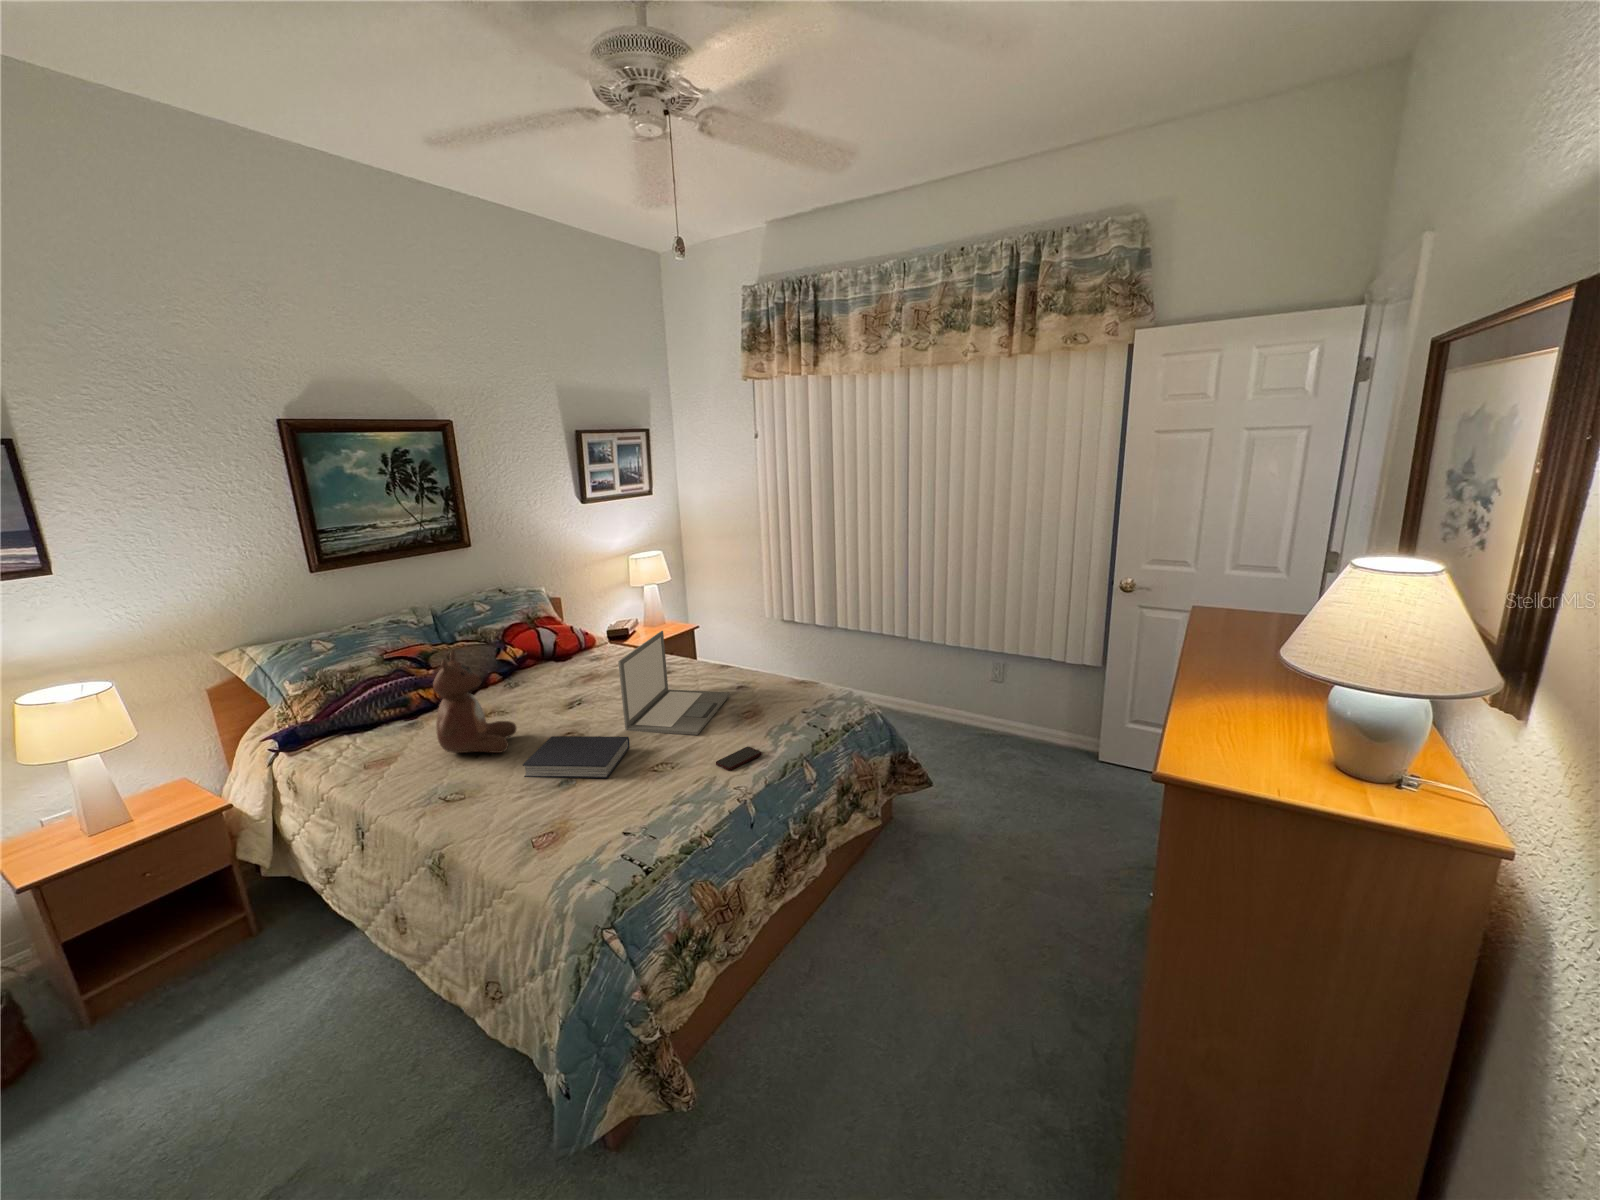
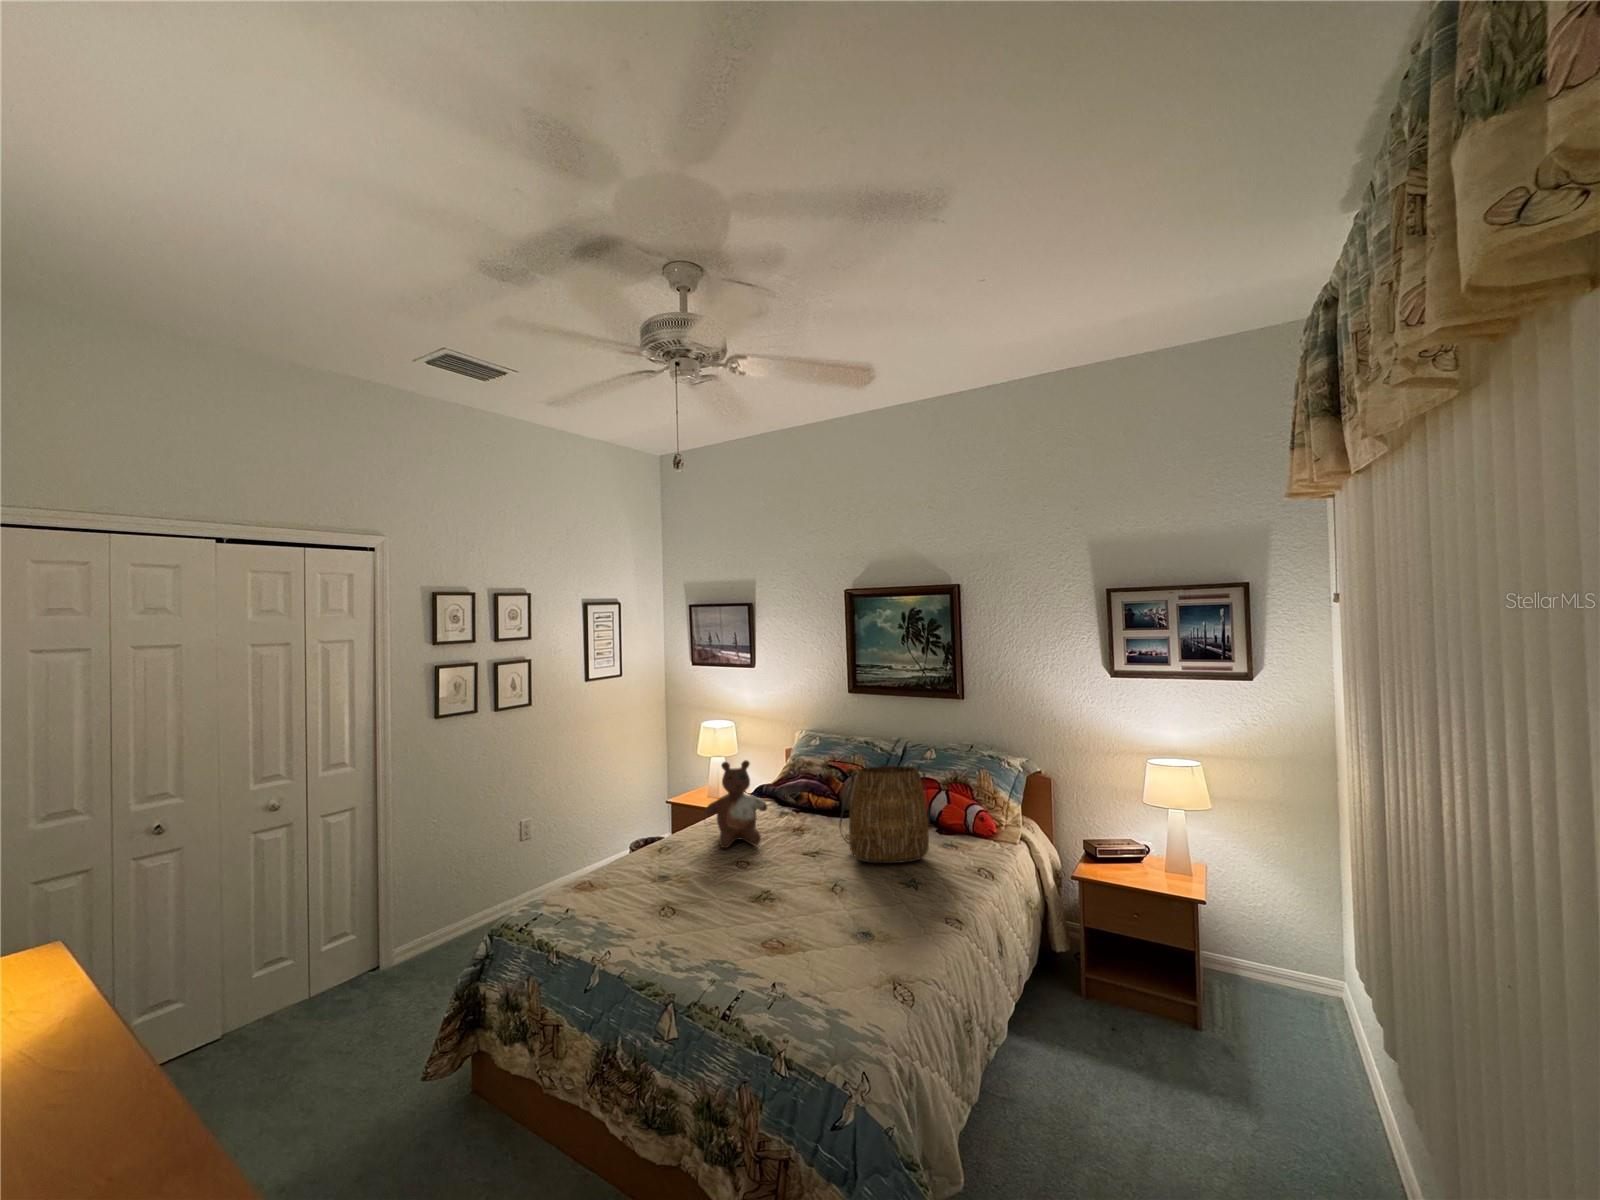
tote bag: none [560,590,622,691] -> present [839,764,930,863]
laptop: present [618,631,730,735] -> none [742,816,866,932]
book: present [523,736,630,778] -> none [662,853,733,893]
smartphone: present [716,747,762,771] -> none [652,937,697,964]

